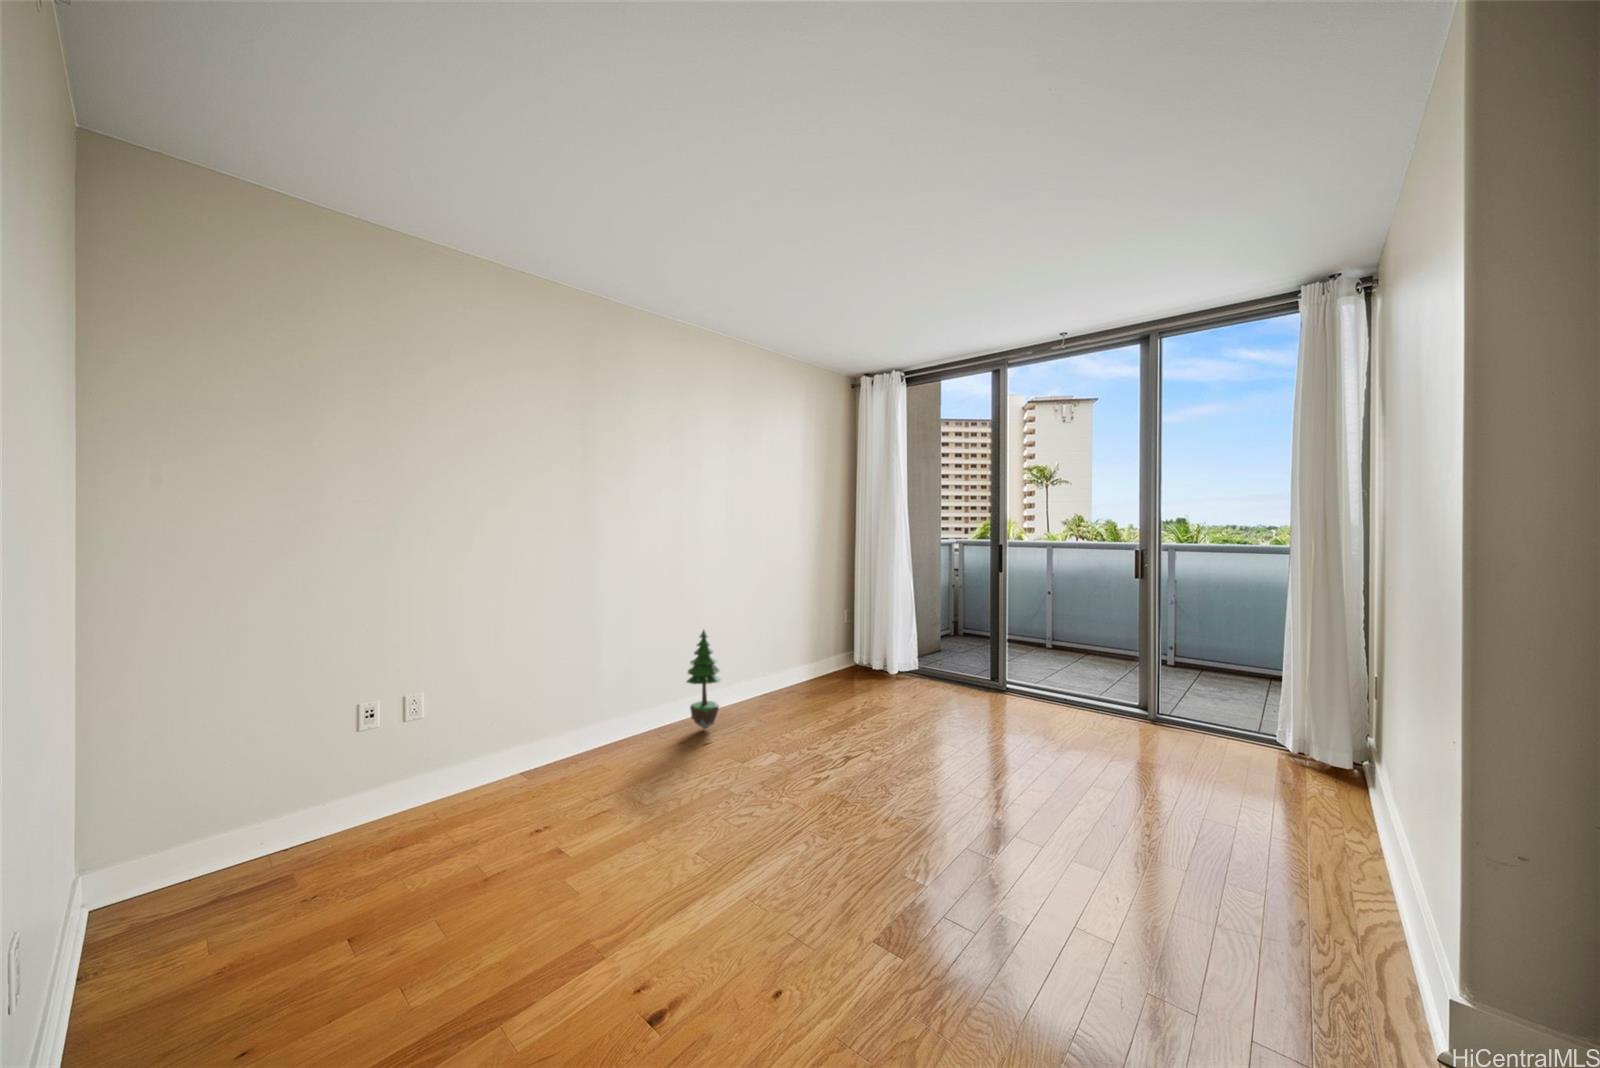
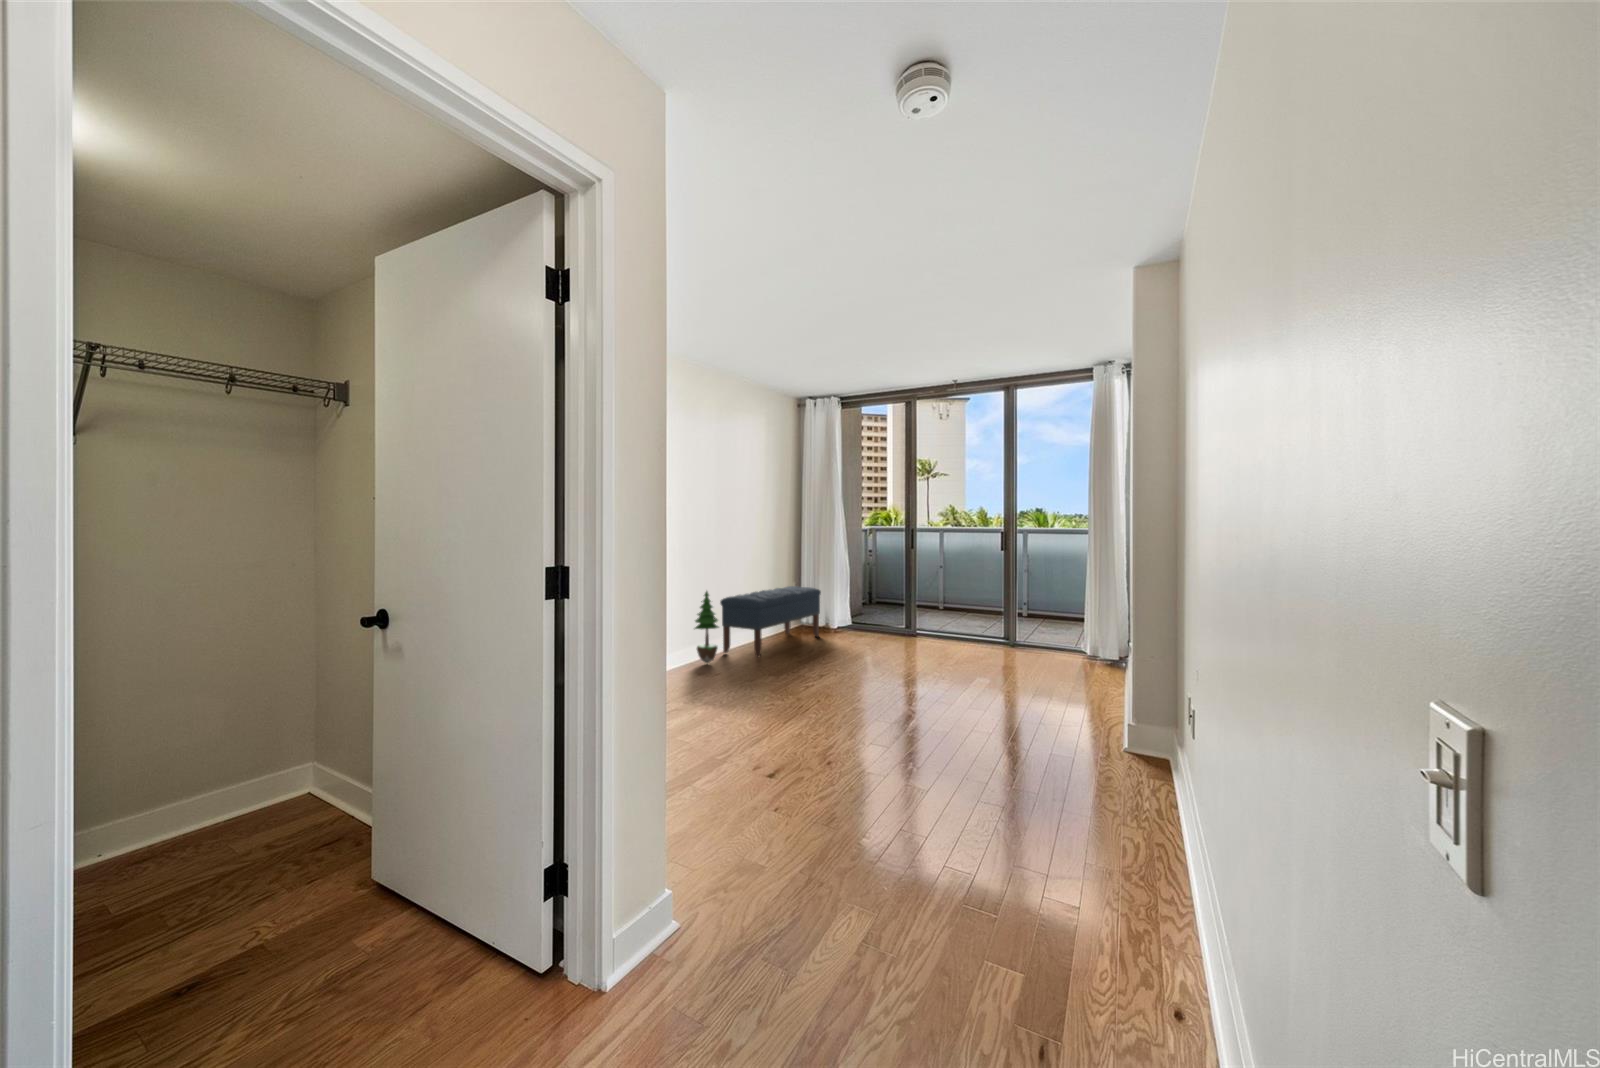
bench: none [731,616,874,722] -> present [720,586,821,657]

